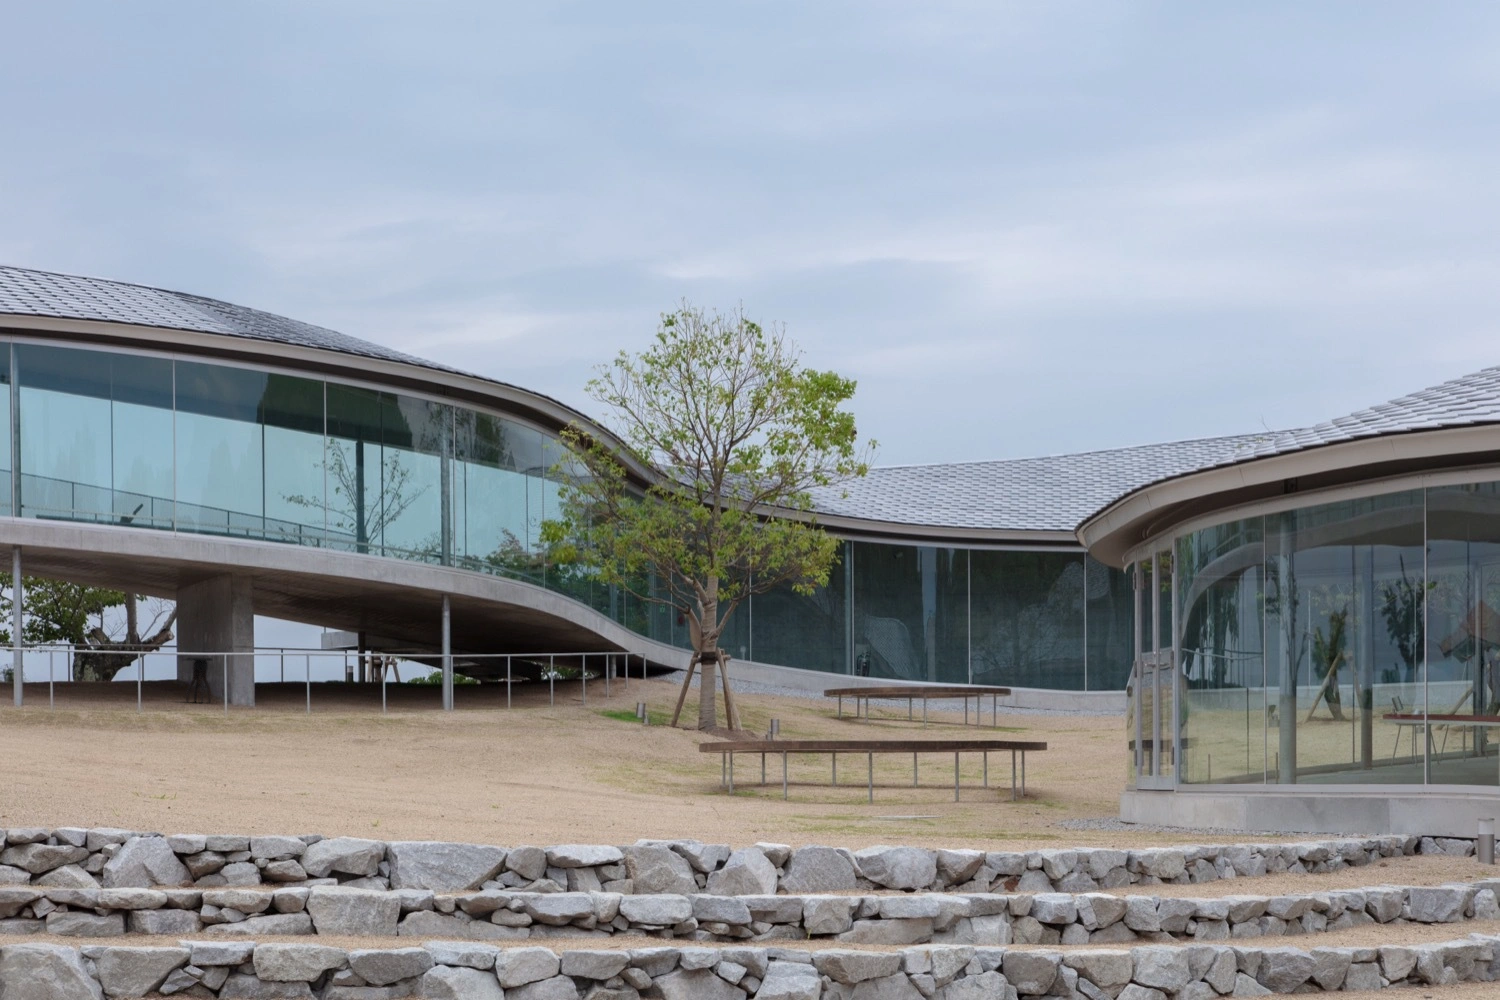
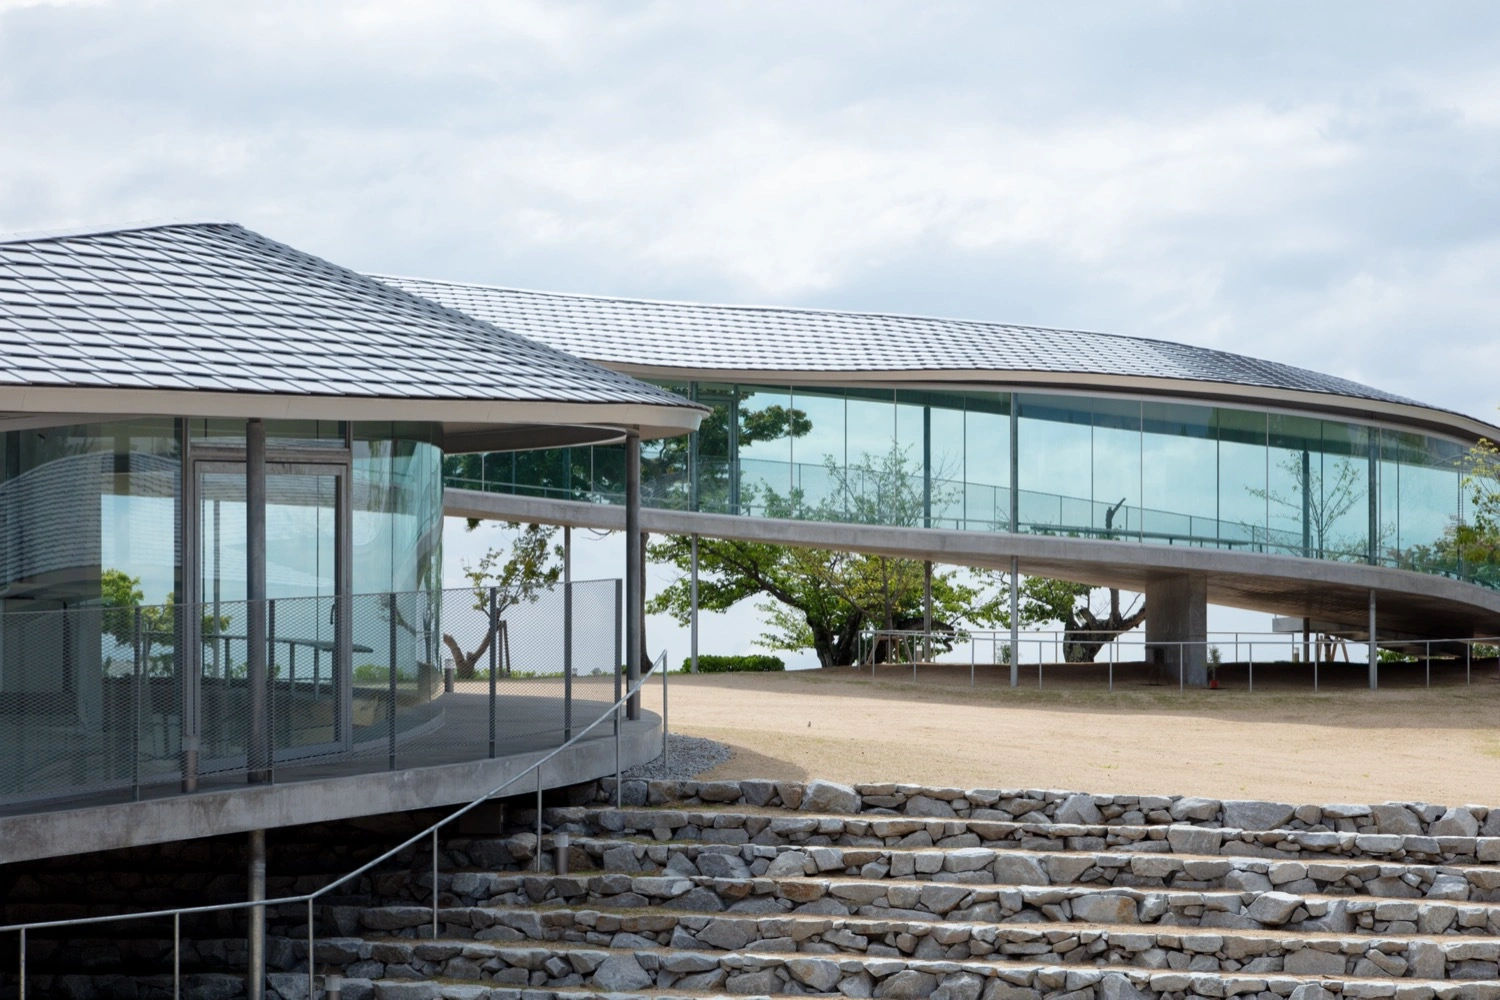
potted tree: none [250,655,279,707] -> present [1200,646,1222,689]

